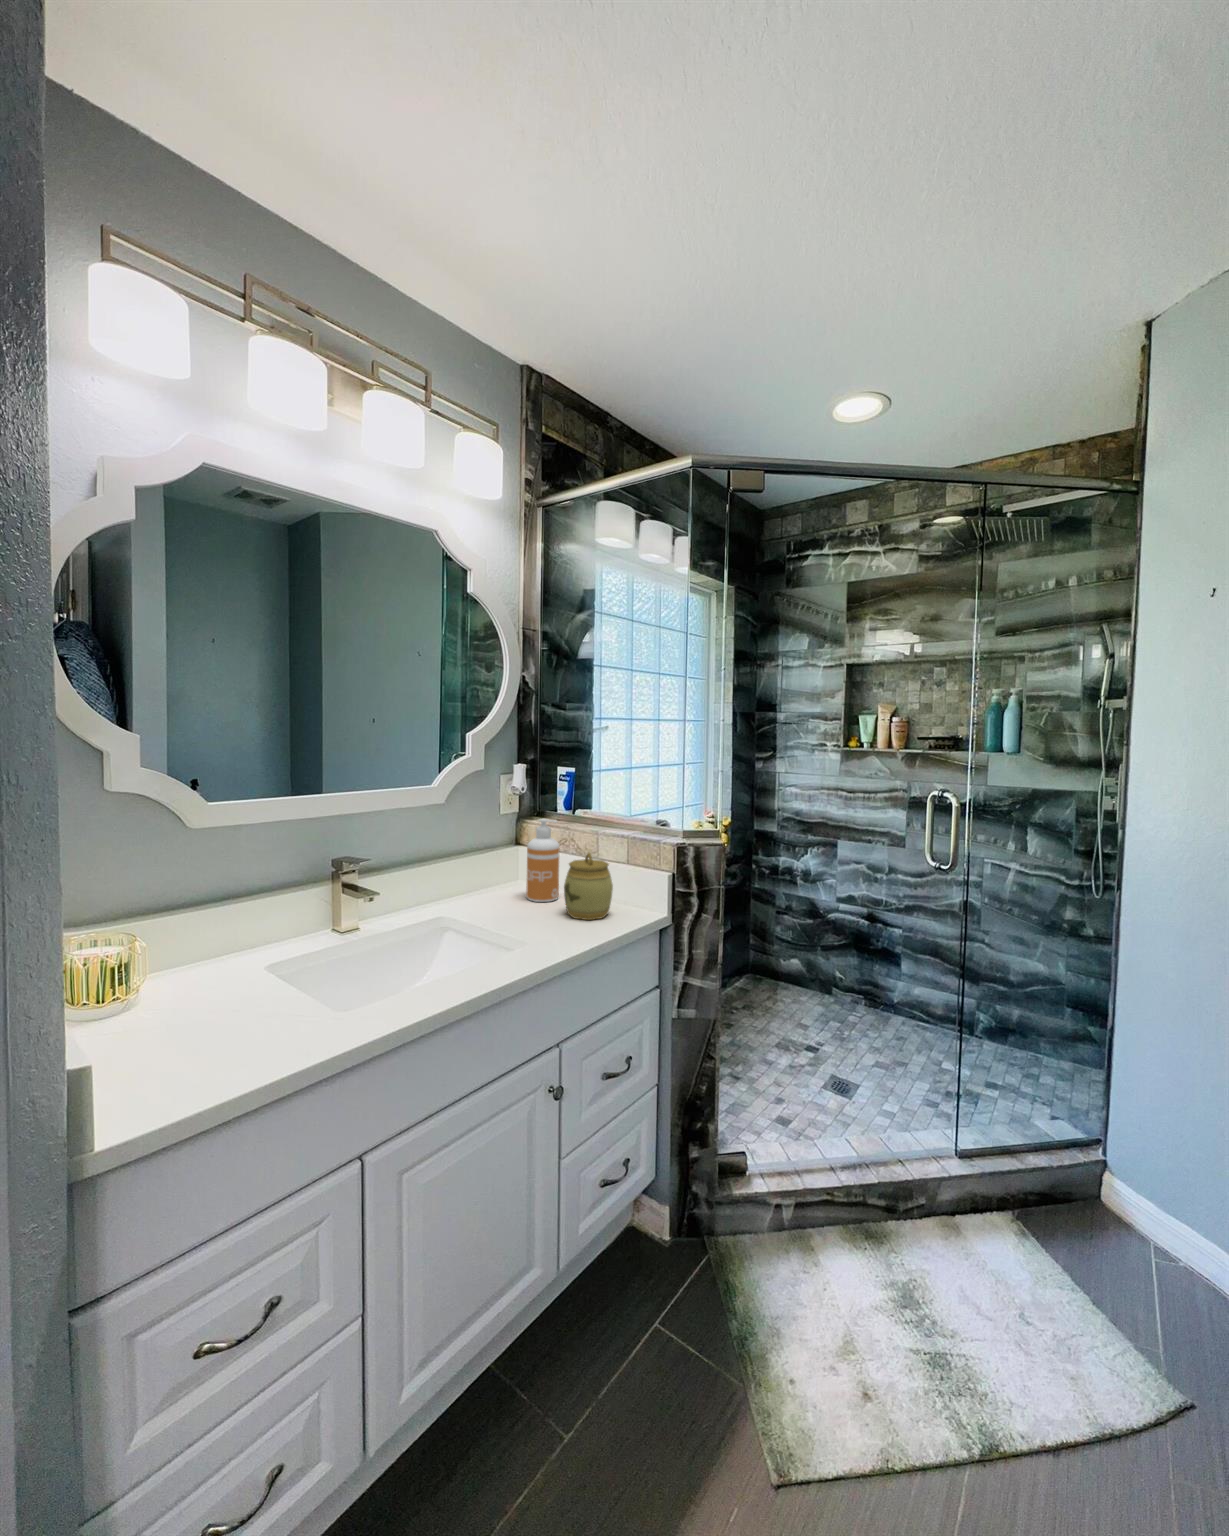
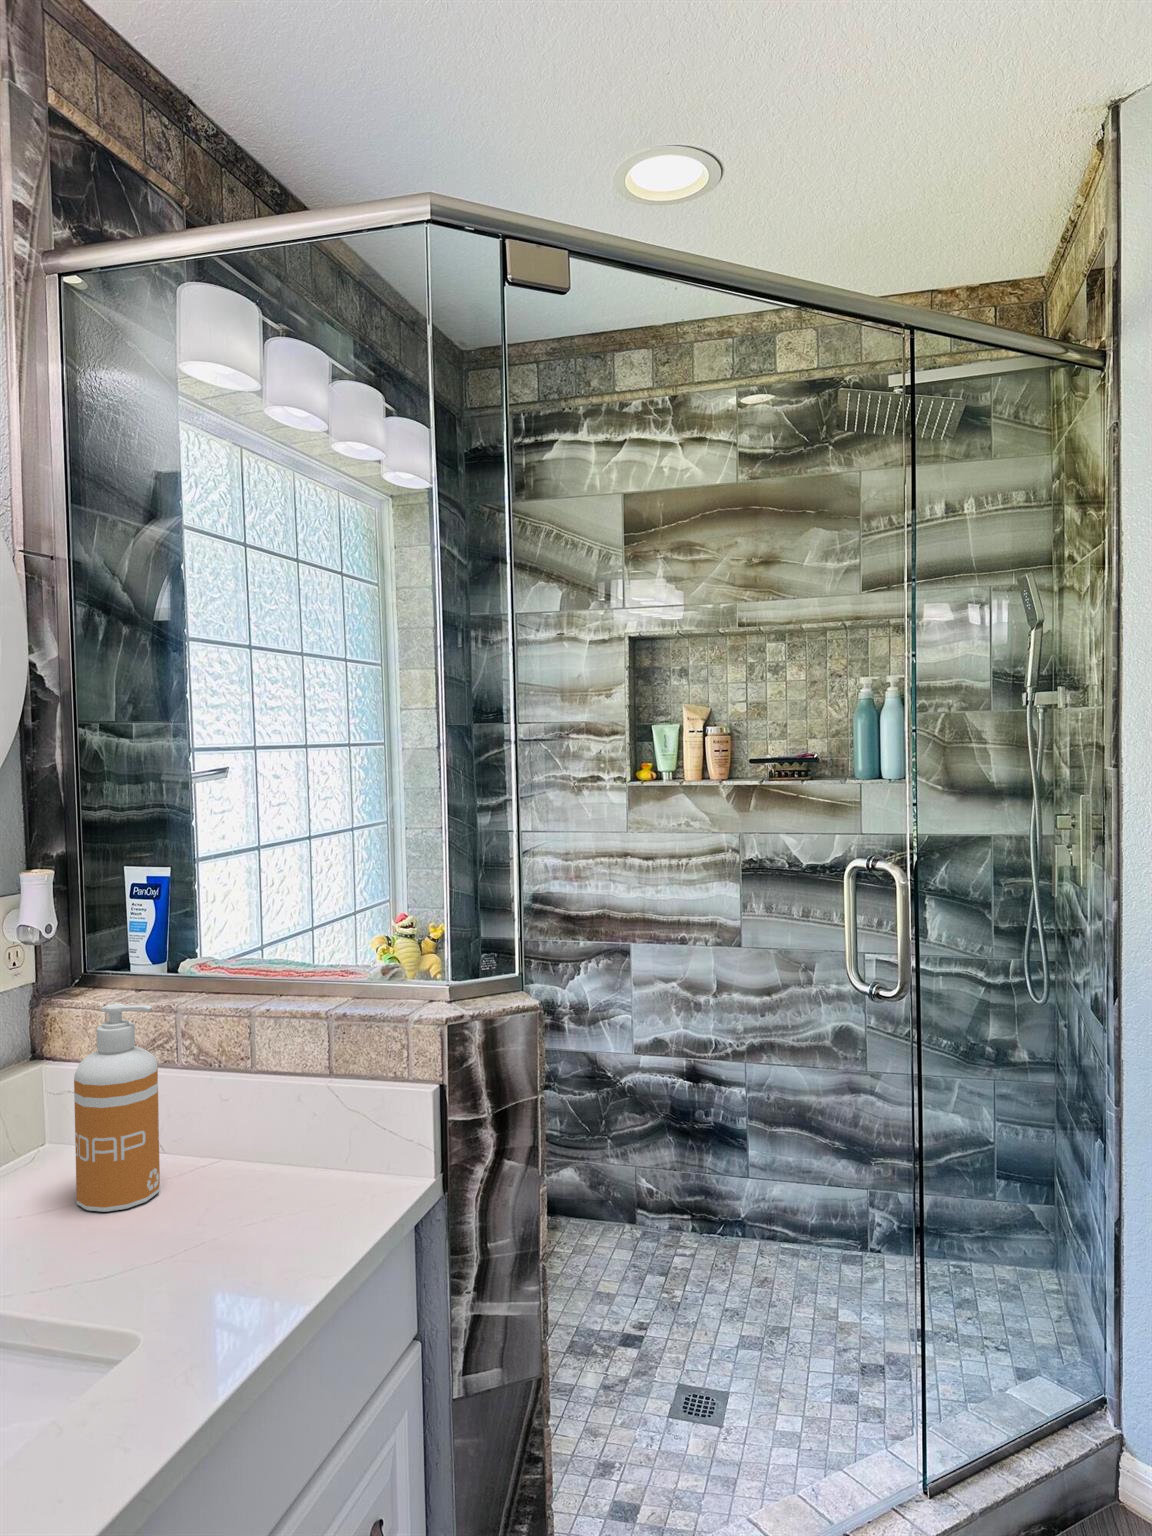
jar: present [564,853,613,920] -> none [193,1077,310,1244]

